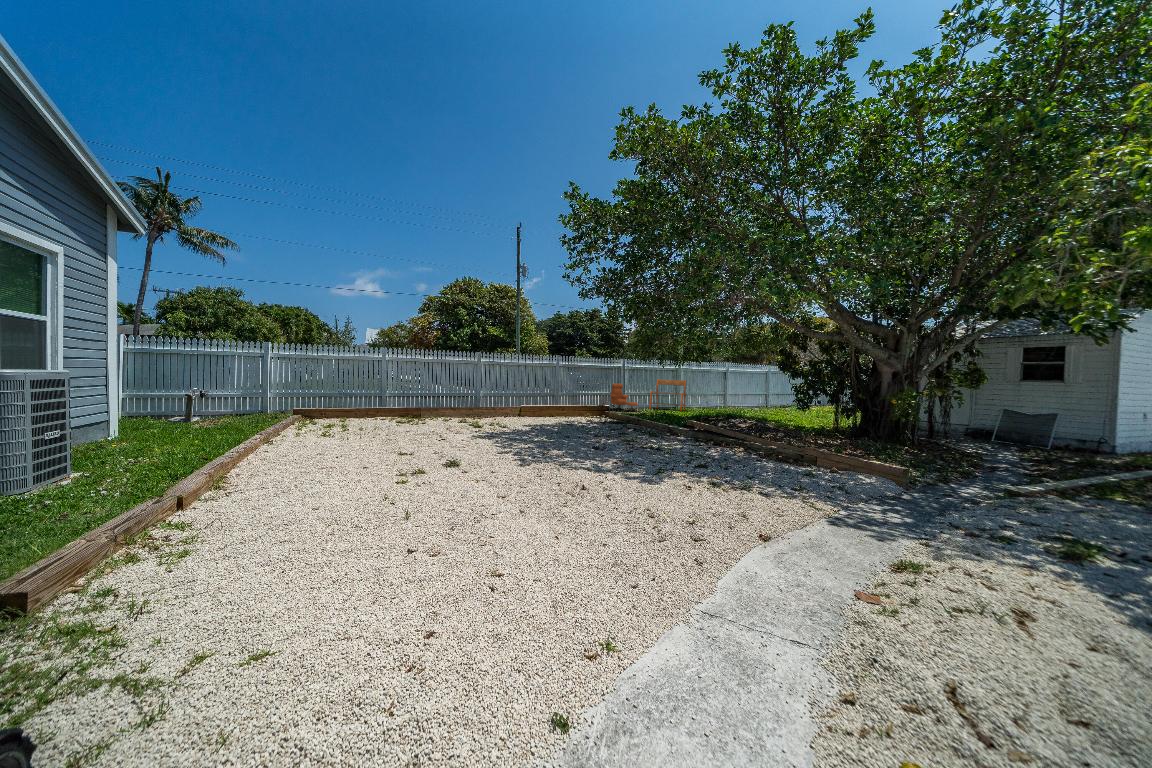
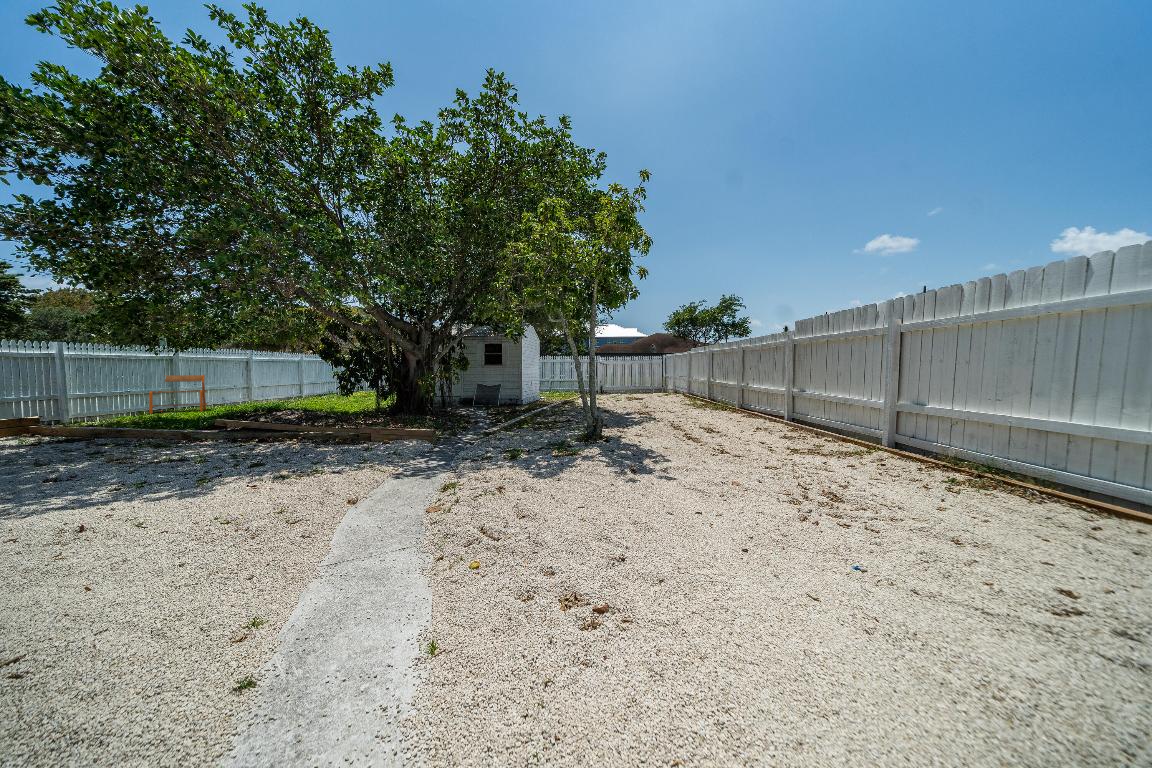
lounge chair: present [610,384,638,412] -> none [77,385,135,421]

